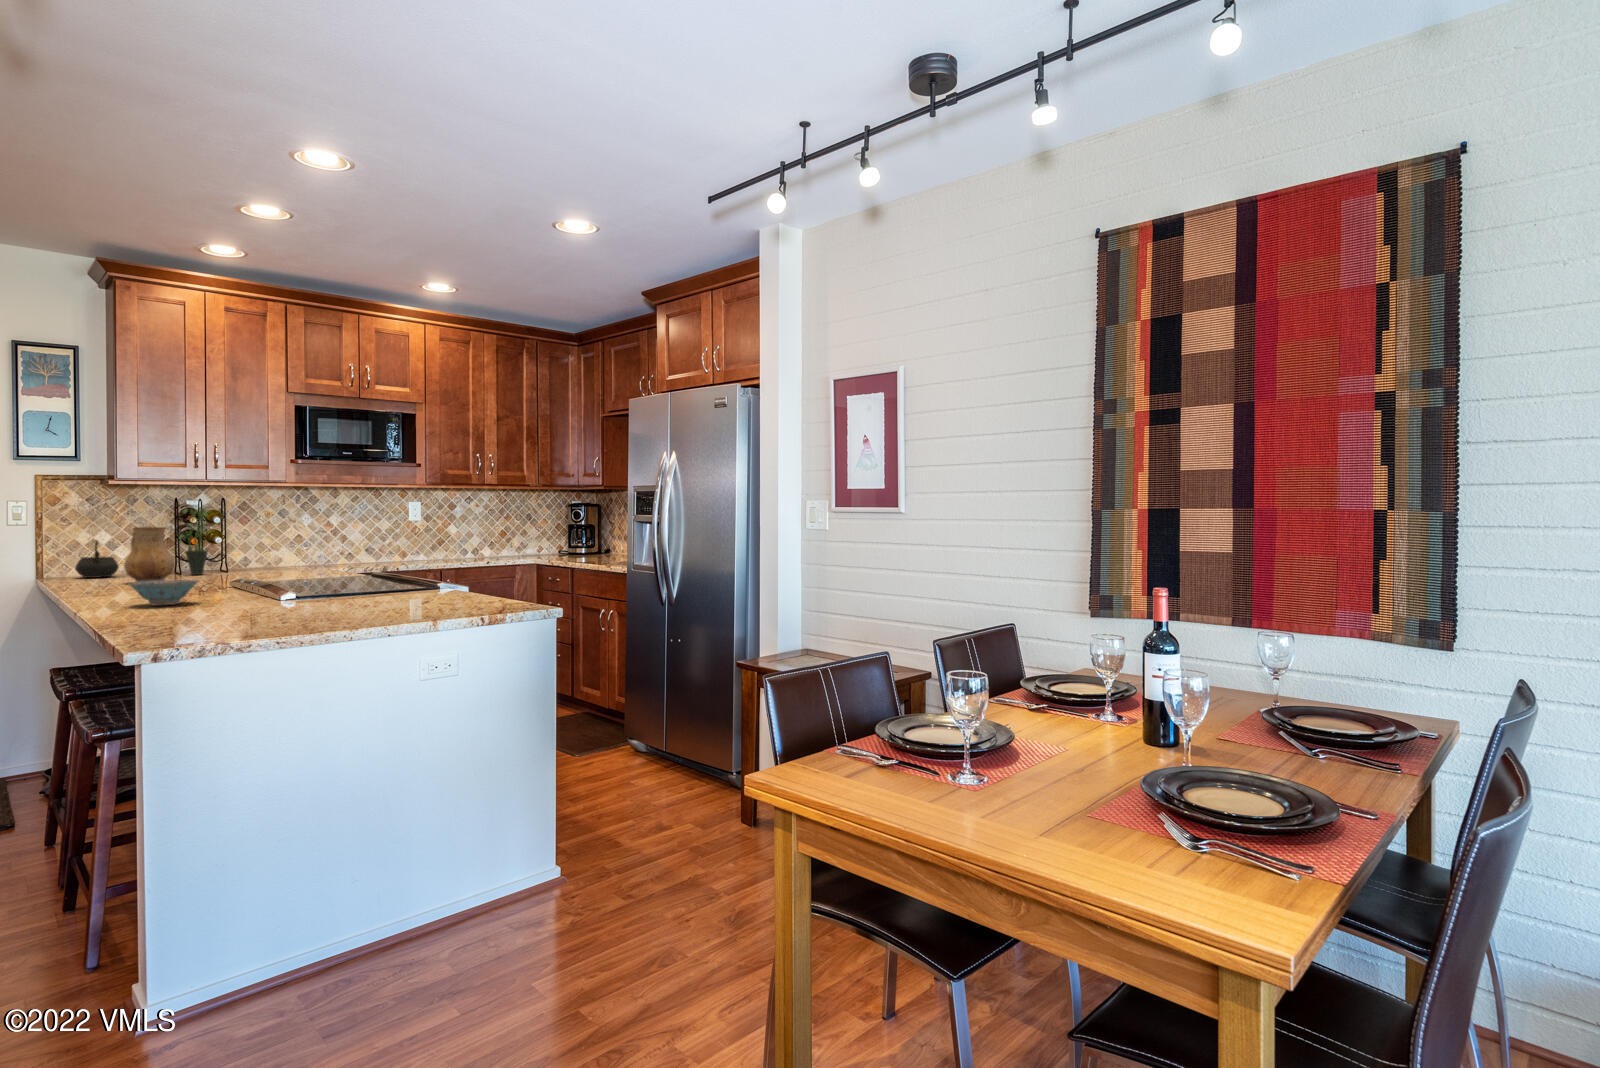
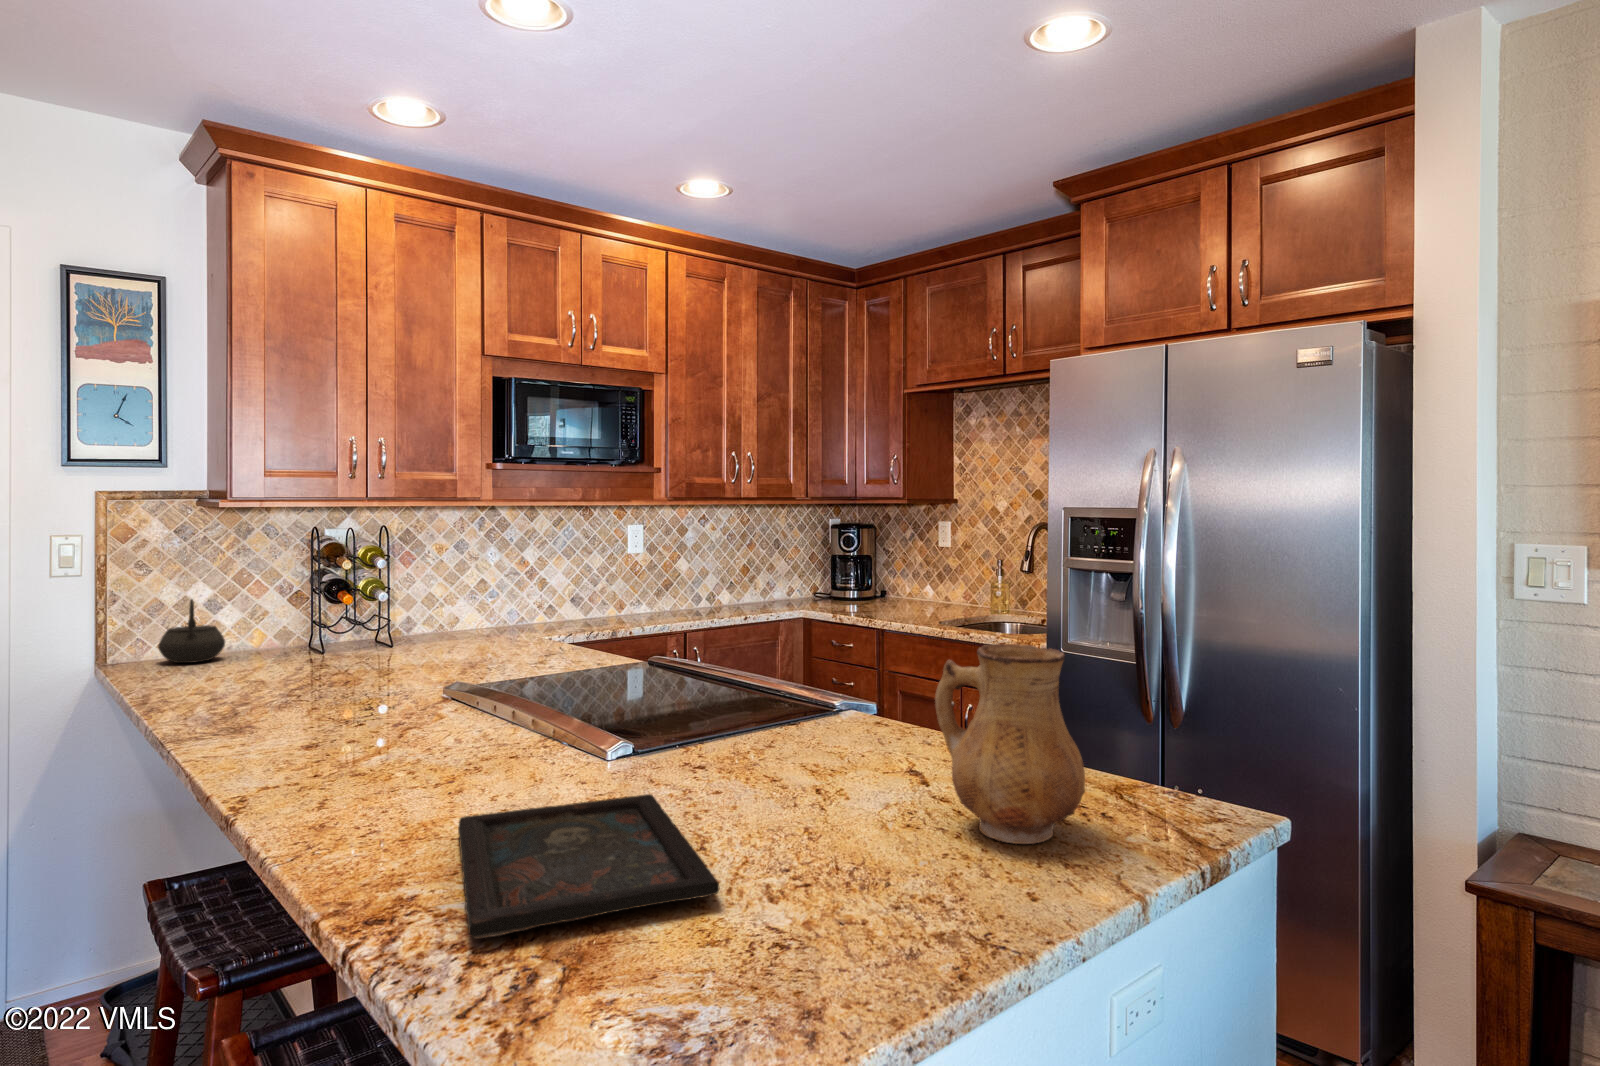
potted plant: present [179,508,209,575] -> none [318,539,374,655]
ceramic pitcher: present [124,527,175,582] -> present [935,644,1085,844]
ceramic bowl: present [129,580,198,606] -> none [275,726,419,799]
tray: none [185,599,298,621] -> present [458,794,719,939]

